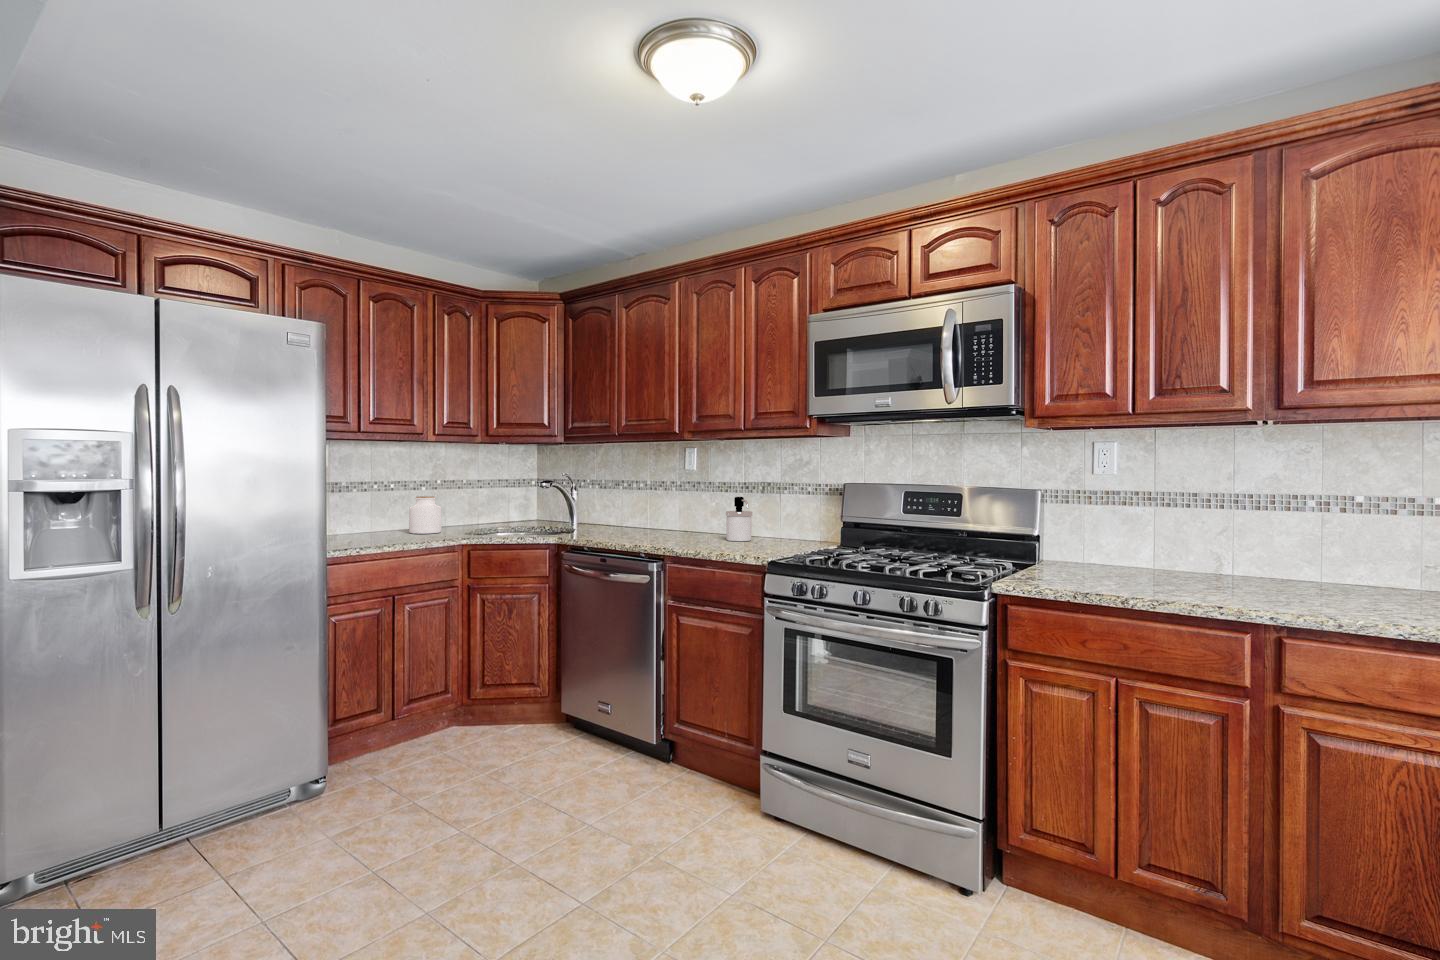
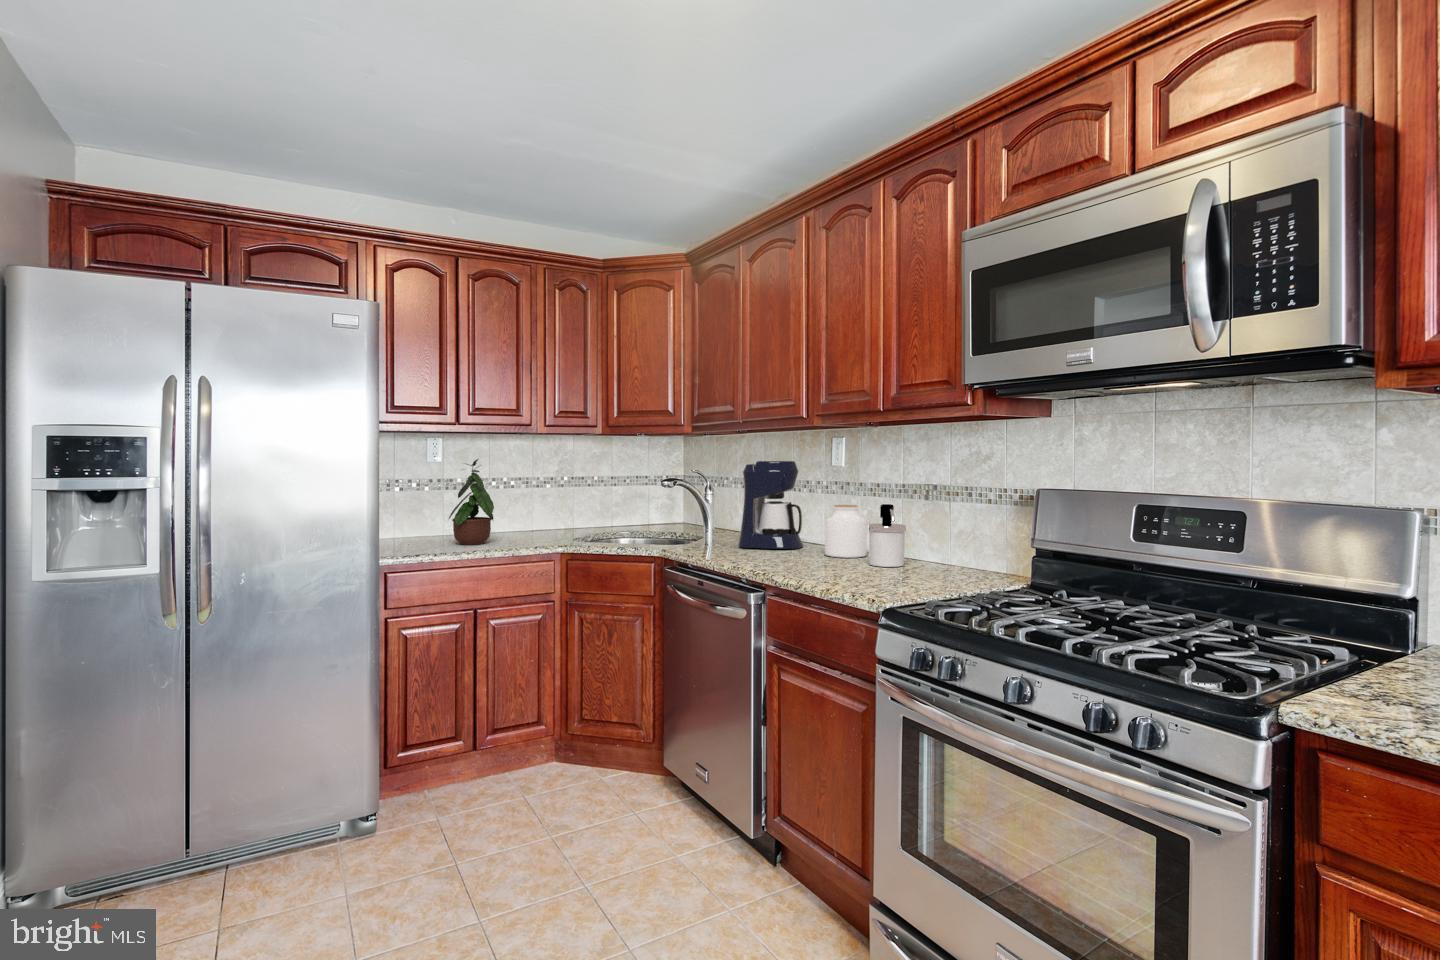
potted plant: none [352,463,404,539] -> present [449,459,494,545]
coffee maker: none [614,466,664,534] -> present [738,461,803,549]
jar: present [409,496,441,534] -> present [825,505,867,558]

